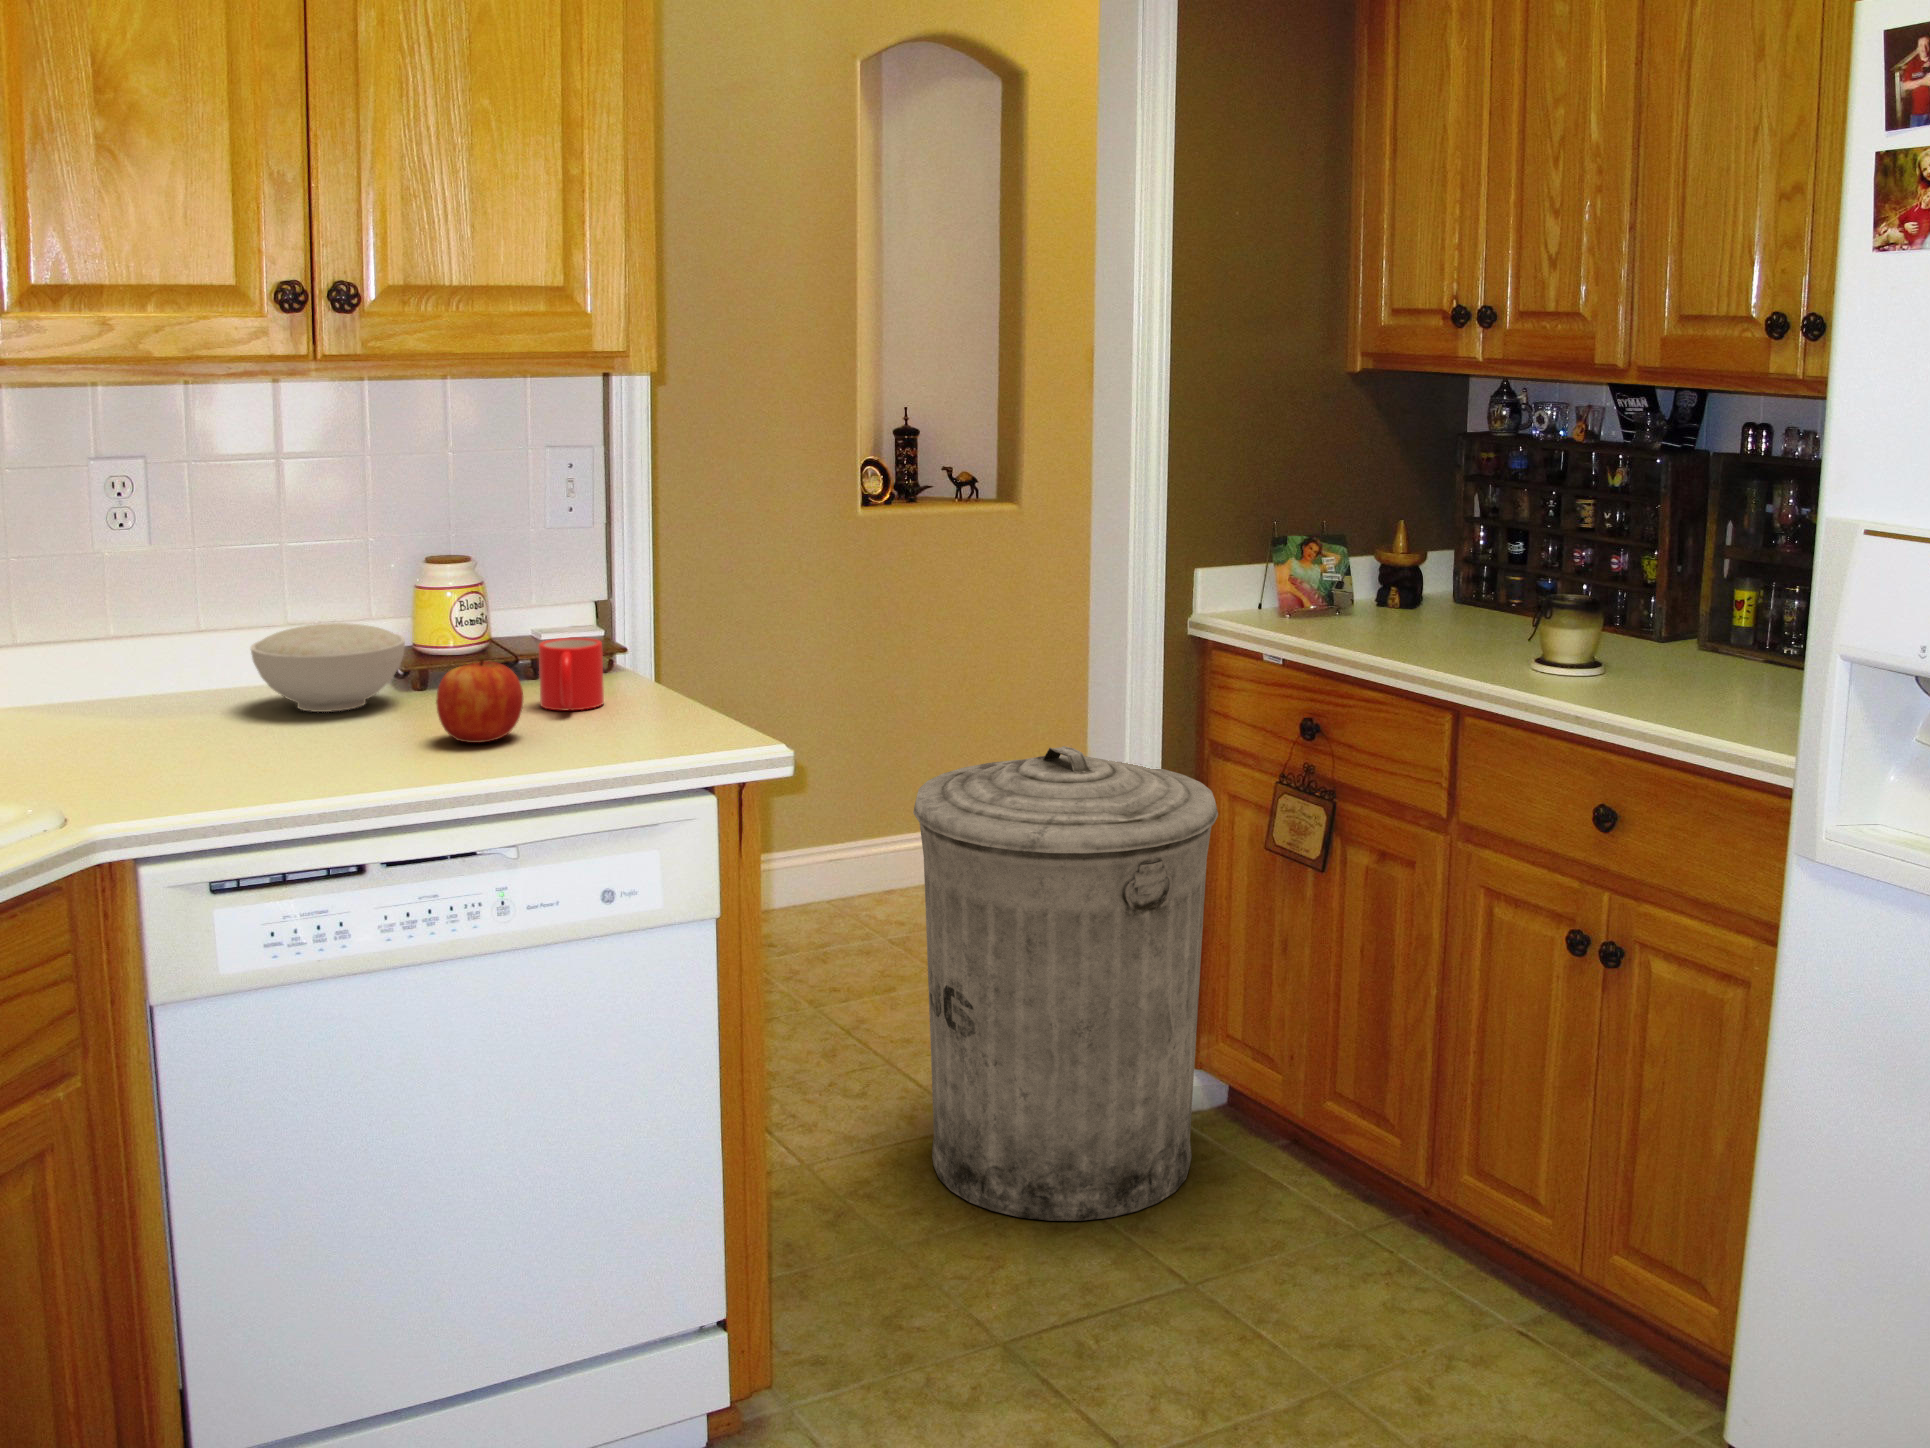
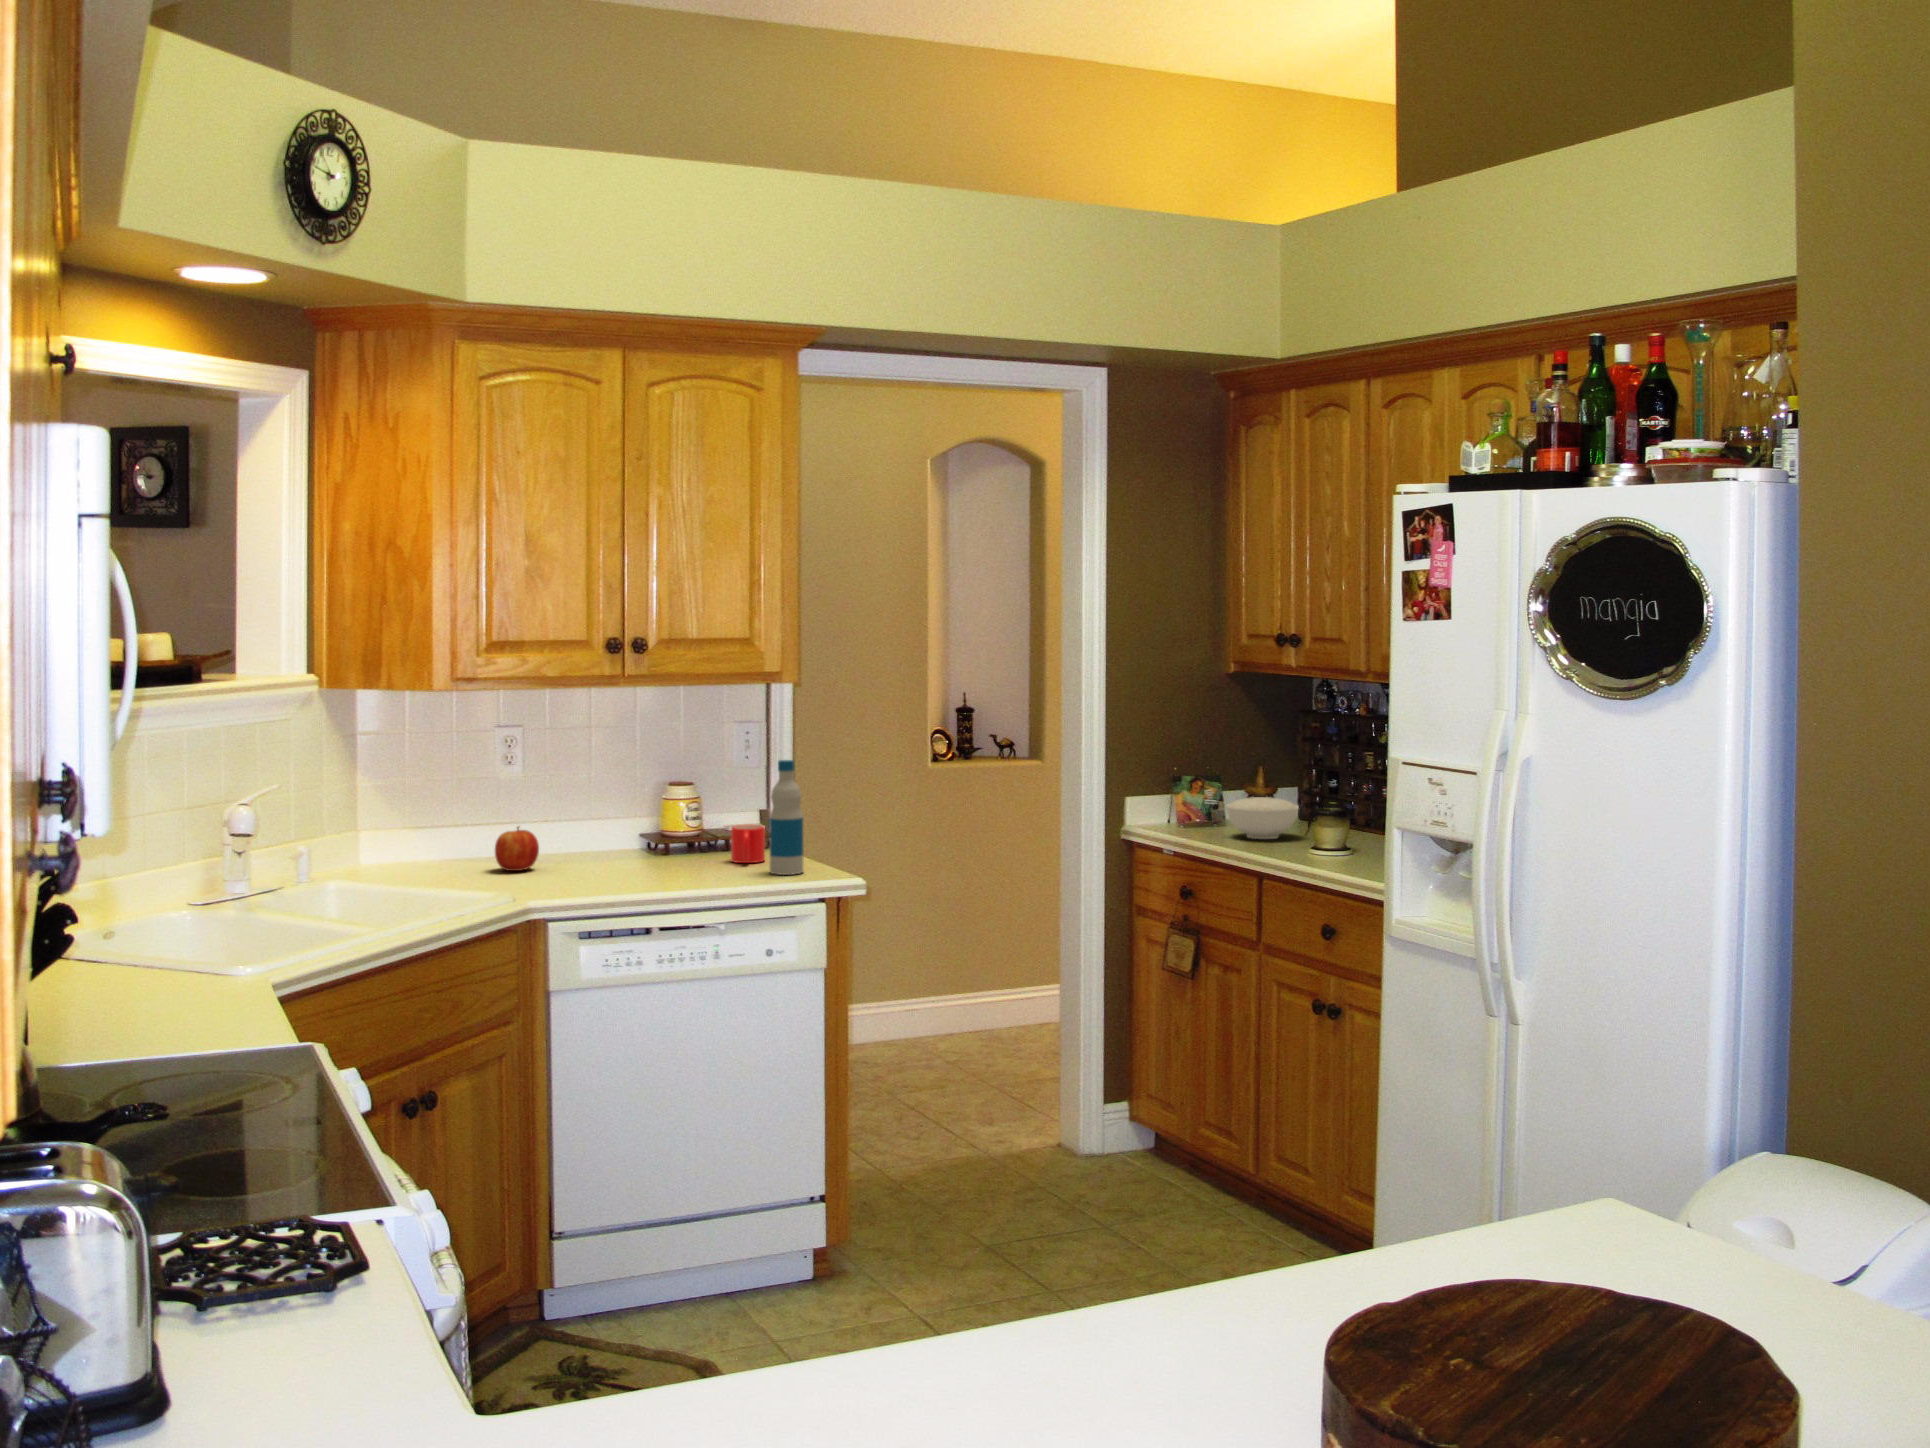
bottle: none [607,523,675,741] -> present [769,760,804,875]
bowl: present [251,623,405,712] -> present [1227,797,1299,839]
apple: present [436,657,523,743] -> present [495,827,539,871]
trash can: present [913,746,1218,1221] -> none [945,905,1134,1200]

